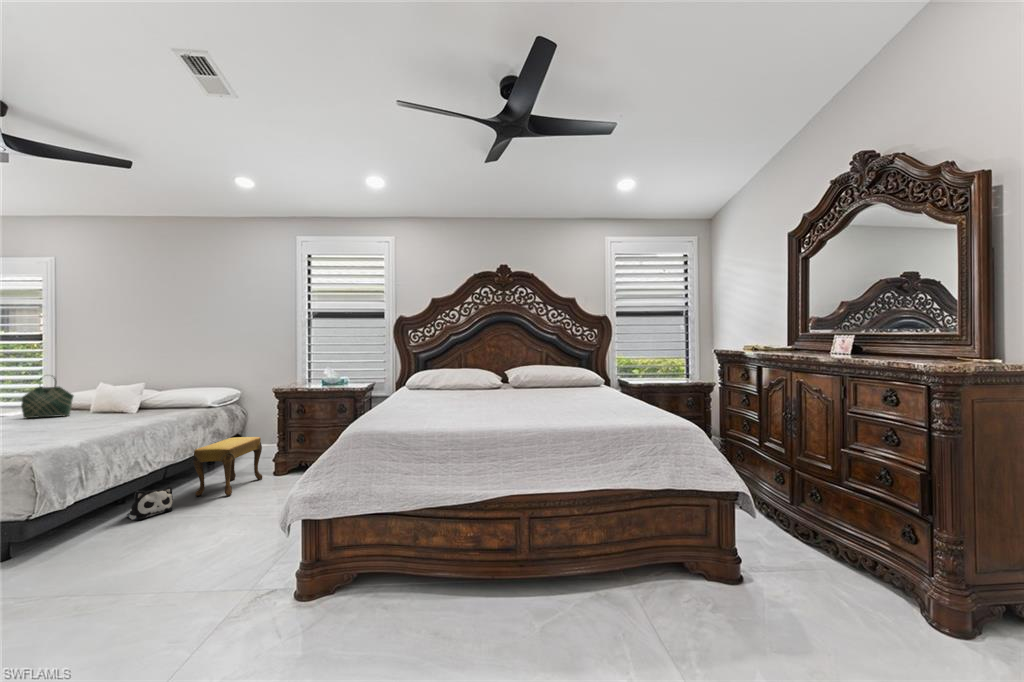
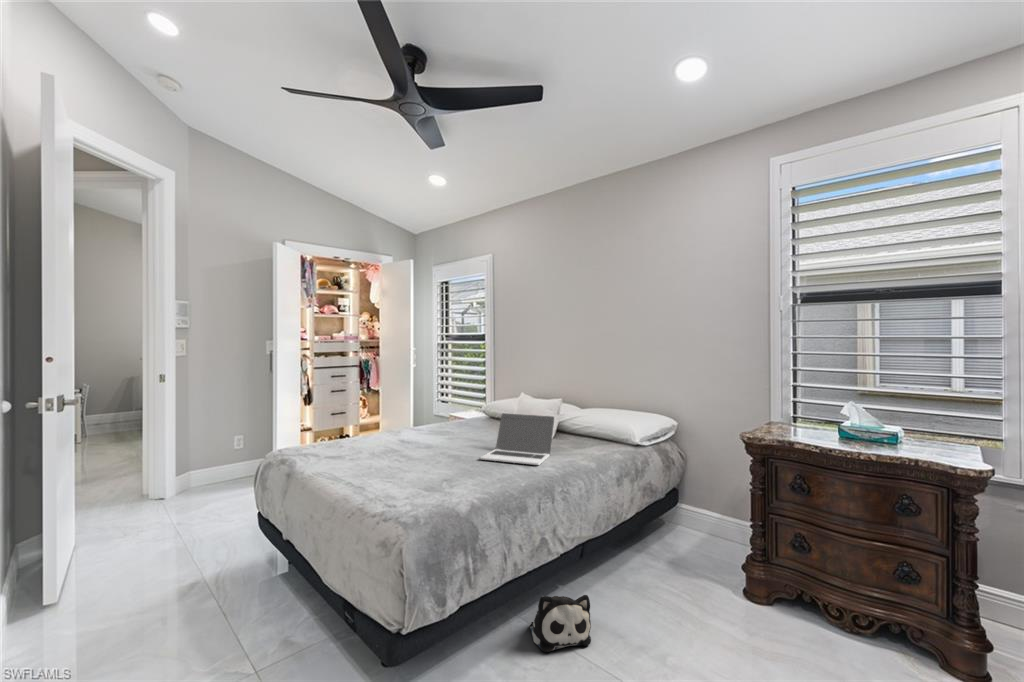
tote bag: present [21,378,74,418] -> none [458,380,498,430]
laptop: none [70,394,139,429] -> present [481,413,554,465]
footstool: present [193,437,262,496] -> none [620,509,726,641]

